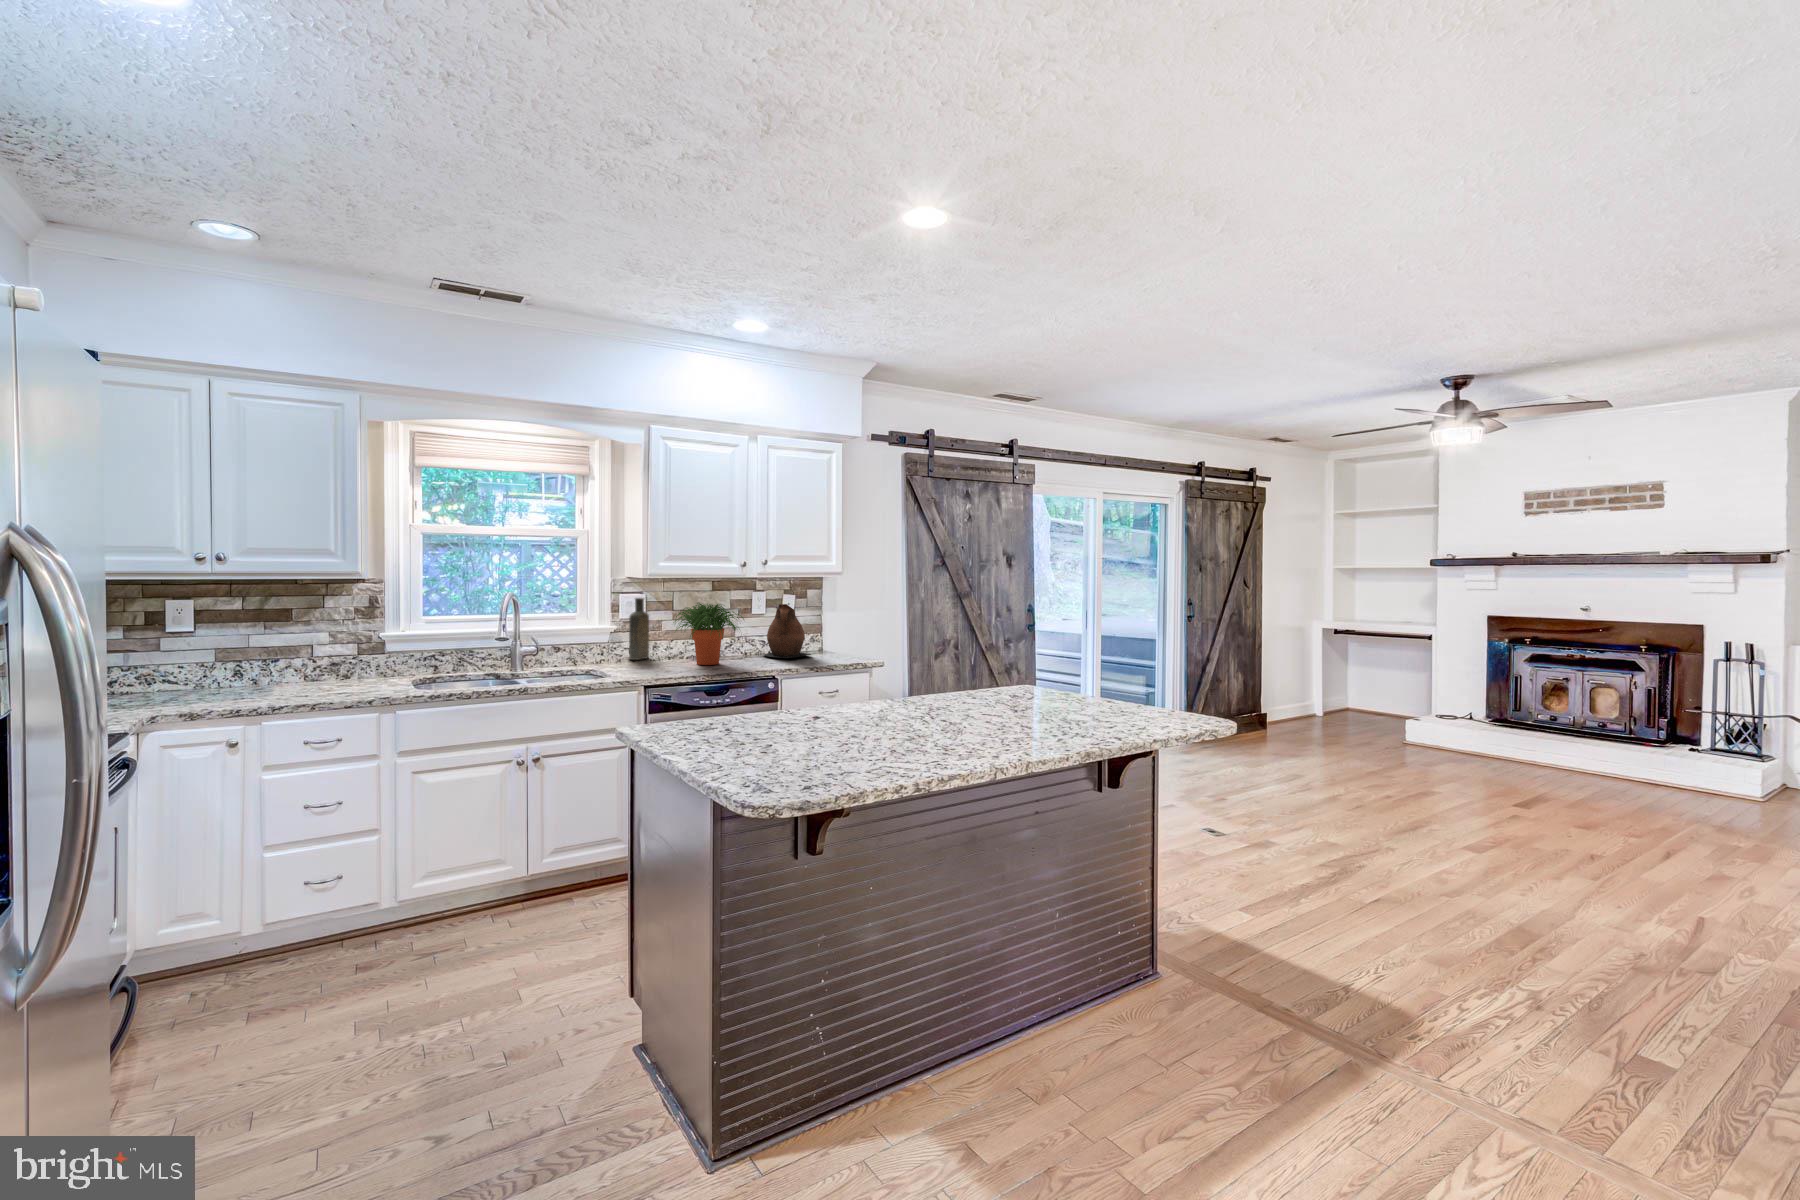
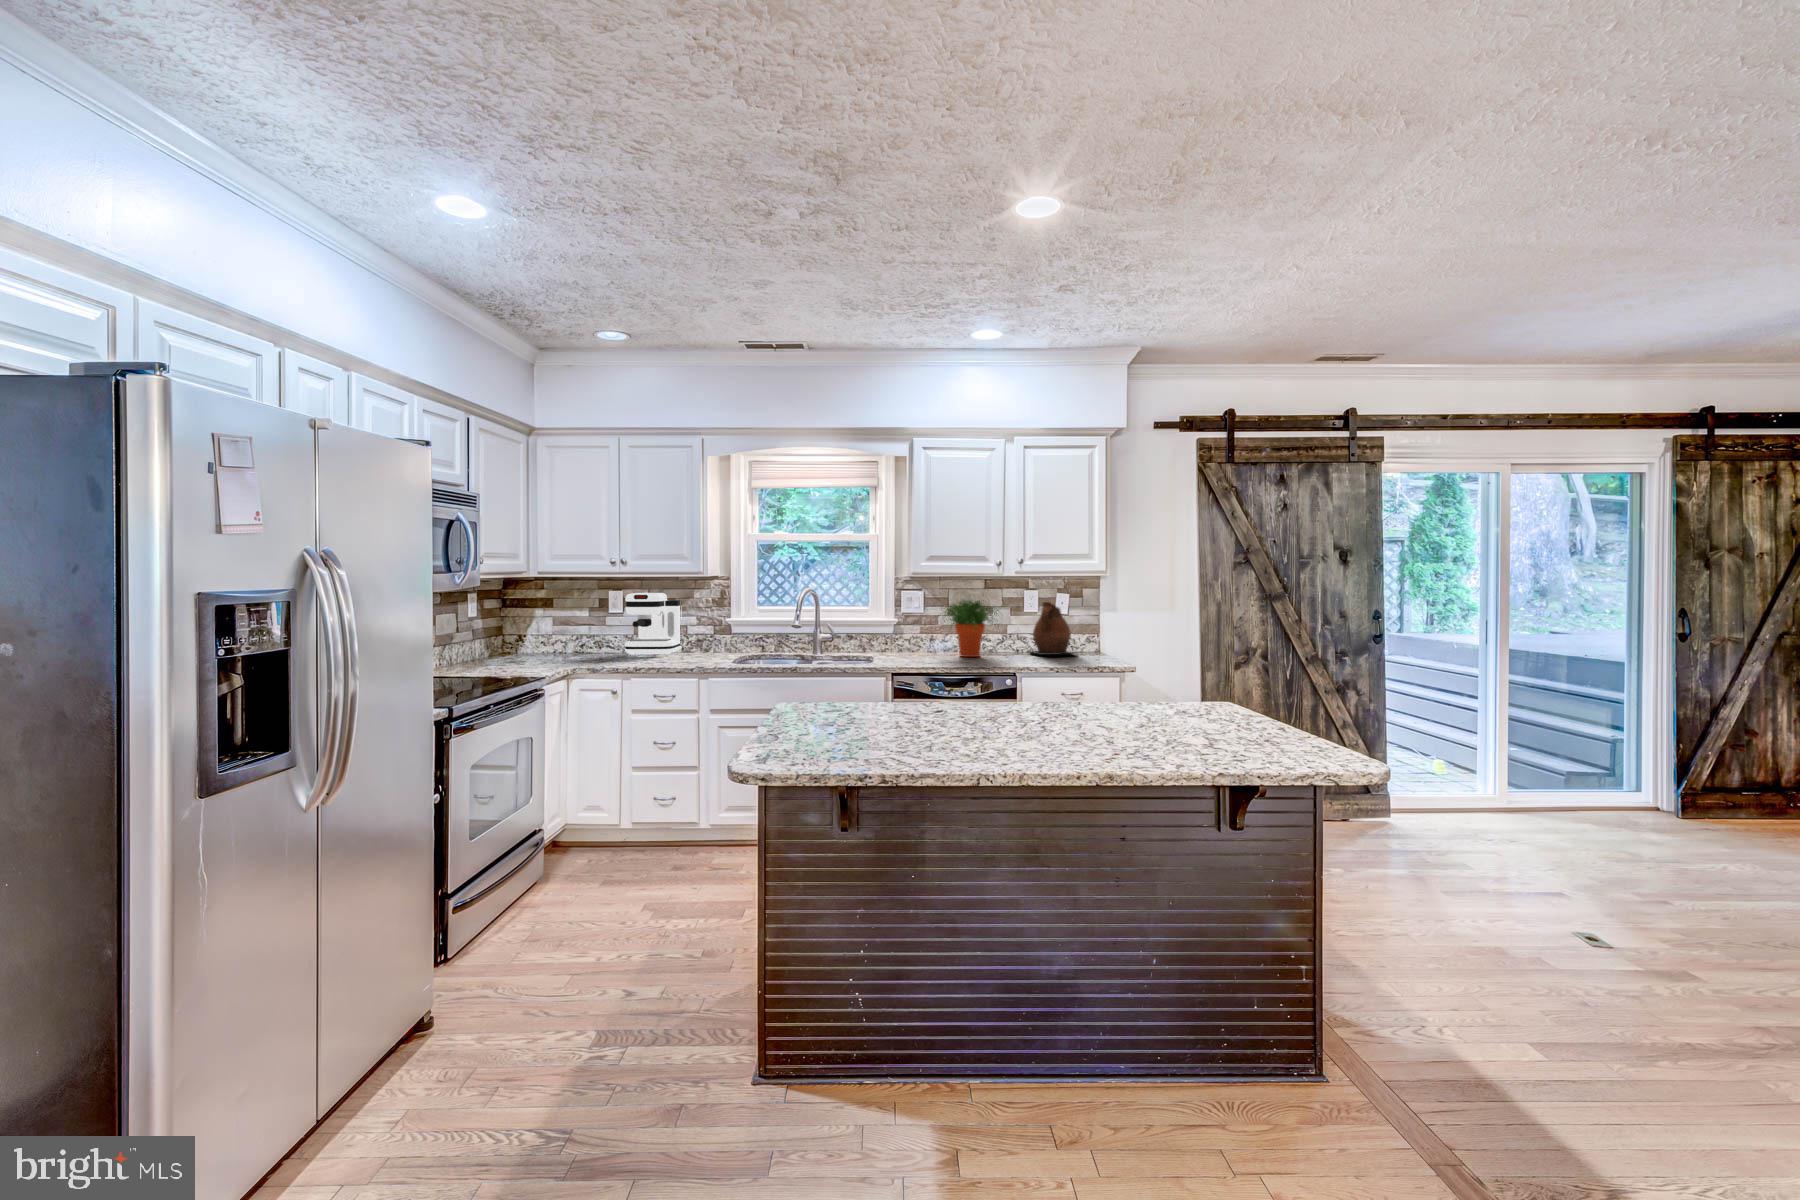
bottle: present [629,598,649,660] -> none [902,594,925,650]
coffee maker: none [205,601,303,693] -> present [625,593,682,655]

